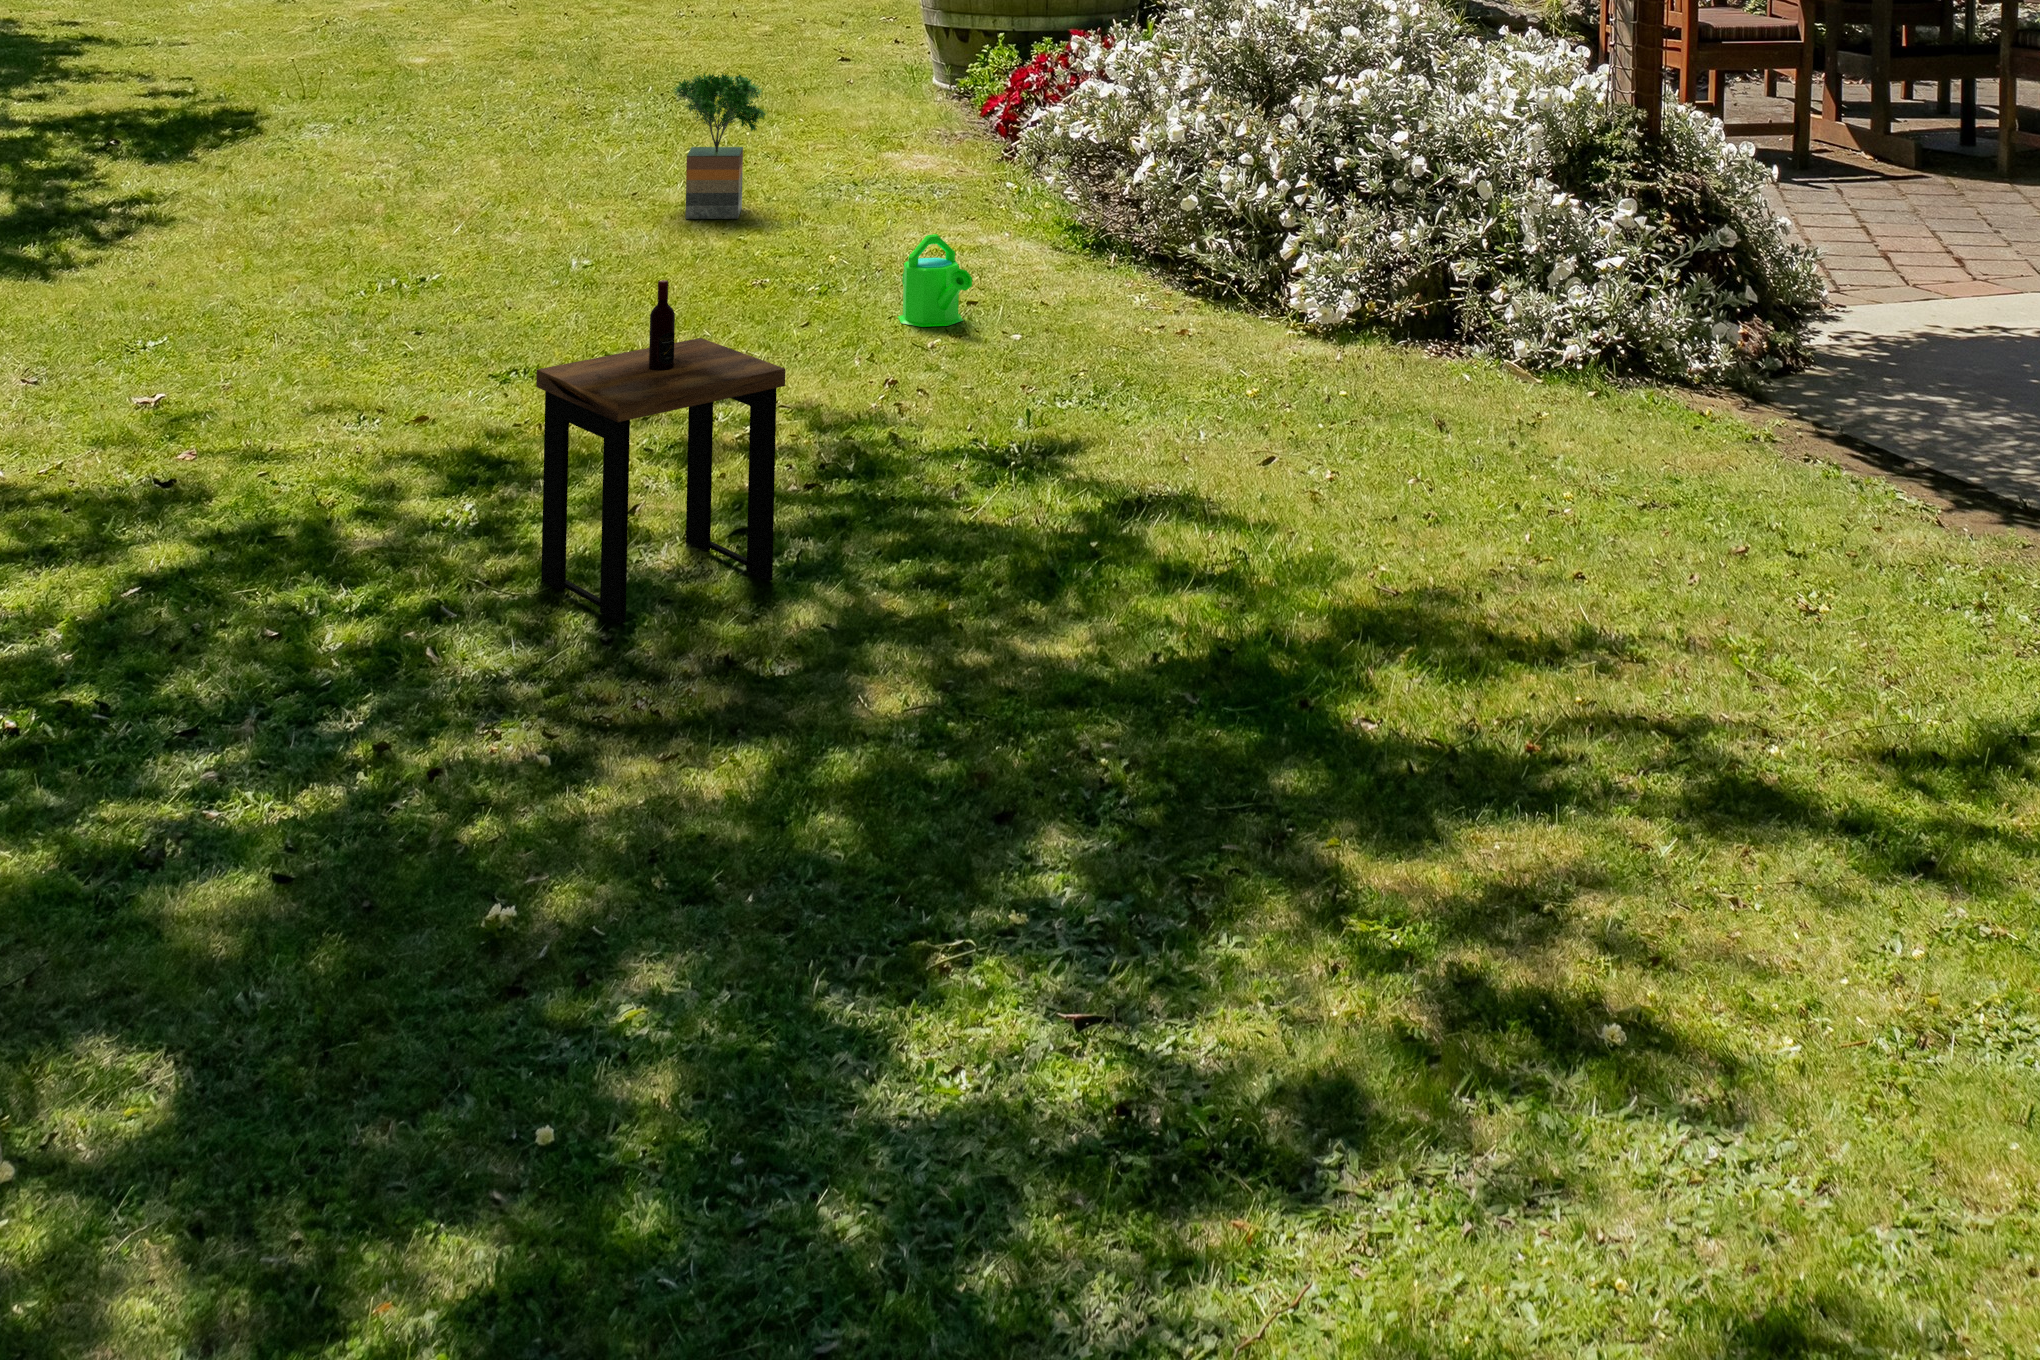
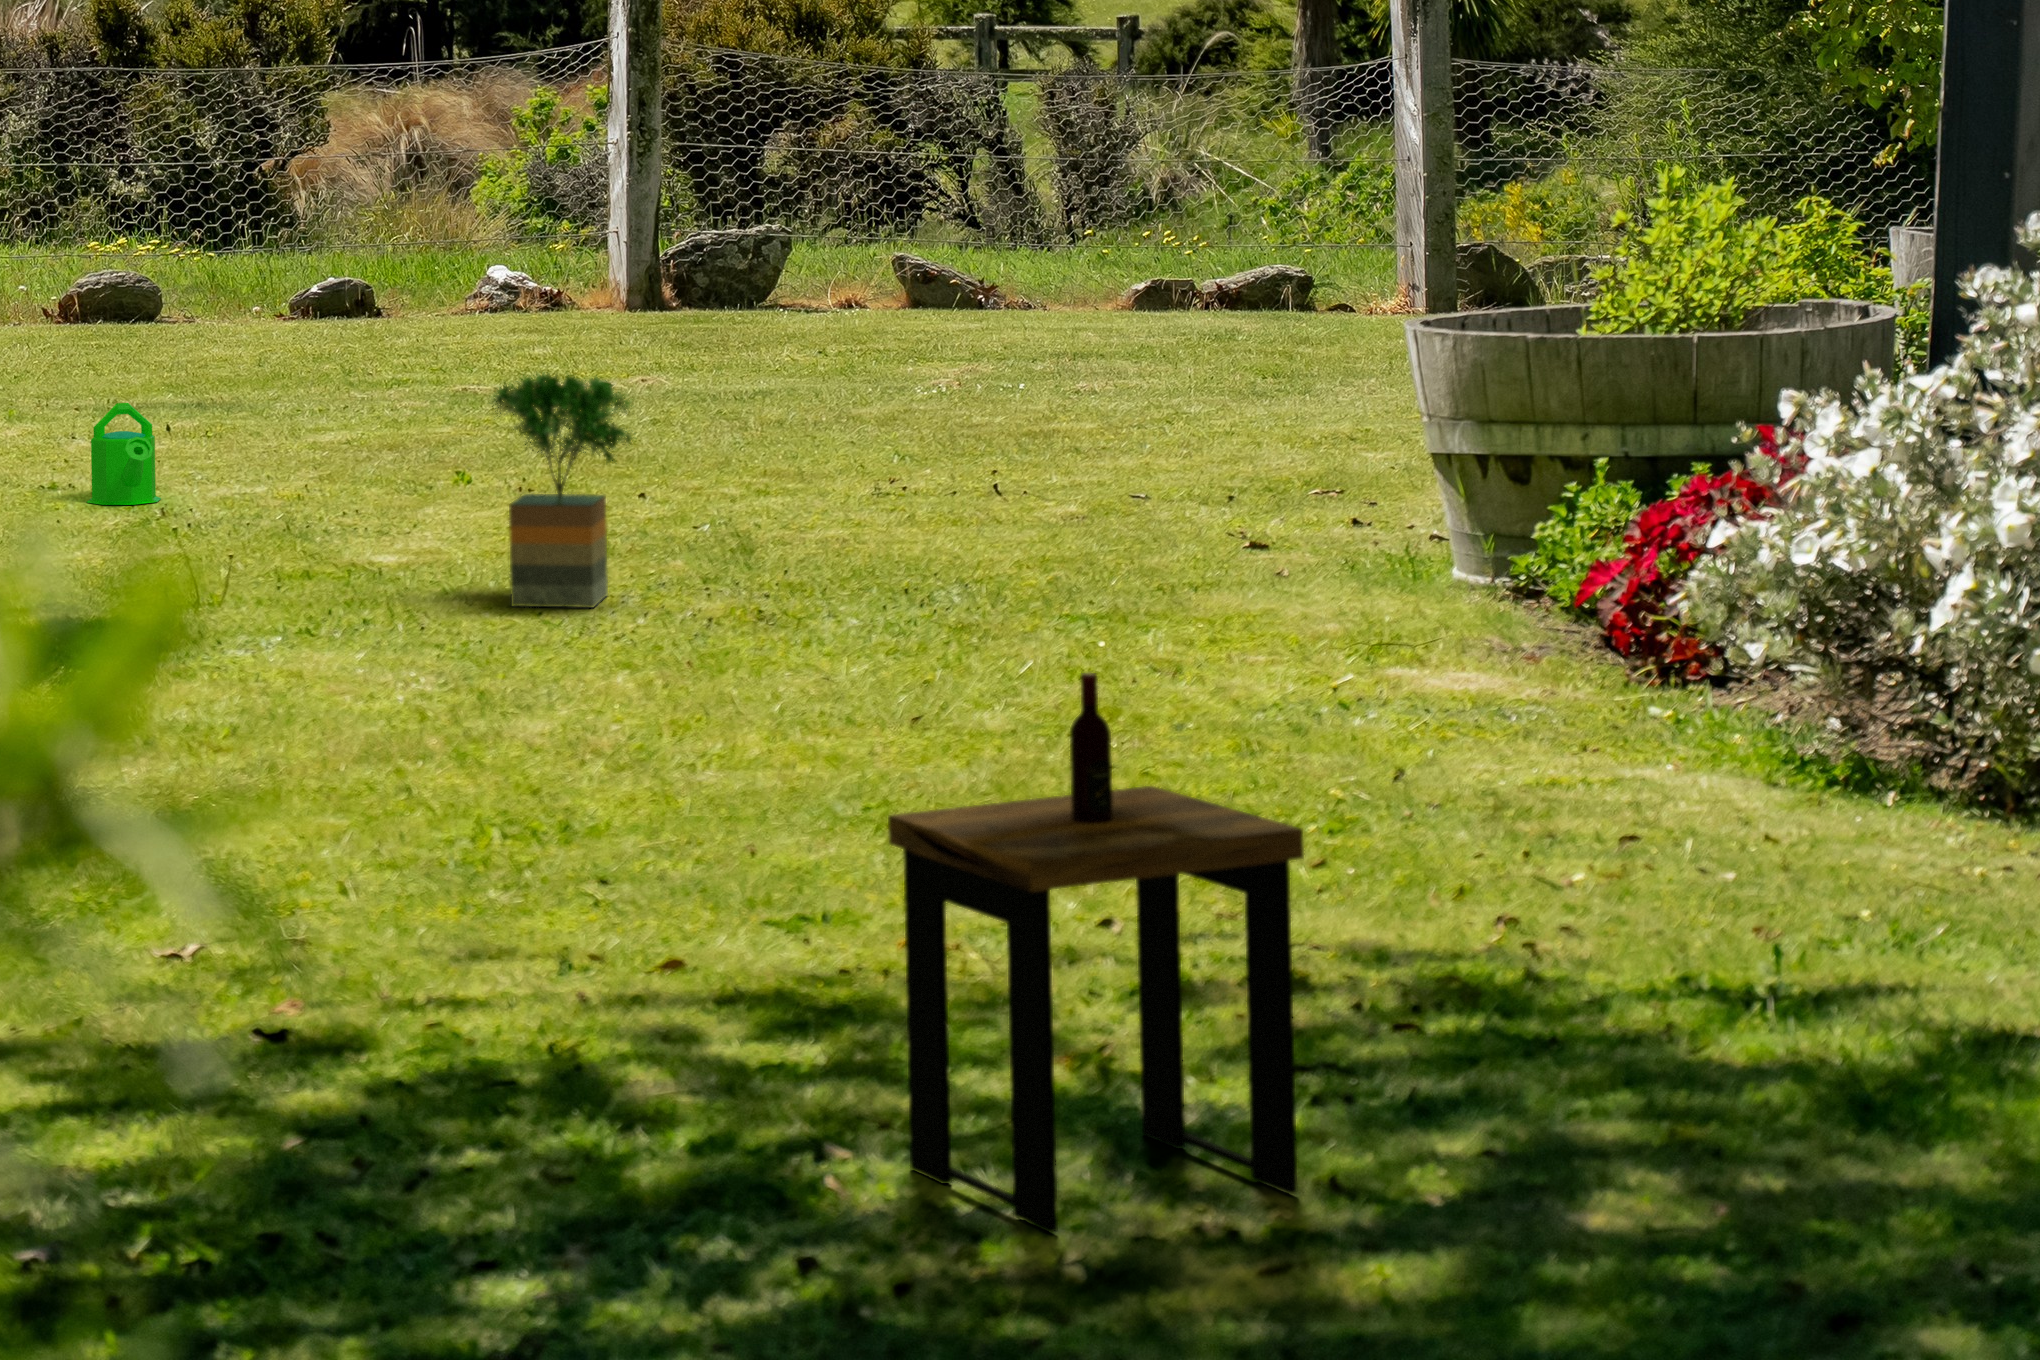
potted tree: present [673,73,766,219] -> present [492,372,632,608]
watering can: present [898,234,972,327] -> present [87,403,161,505]

